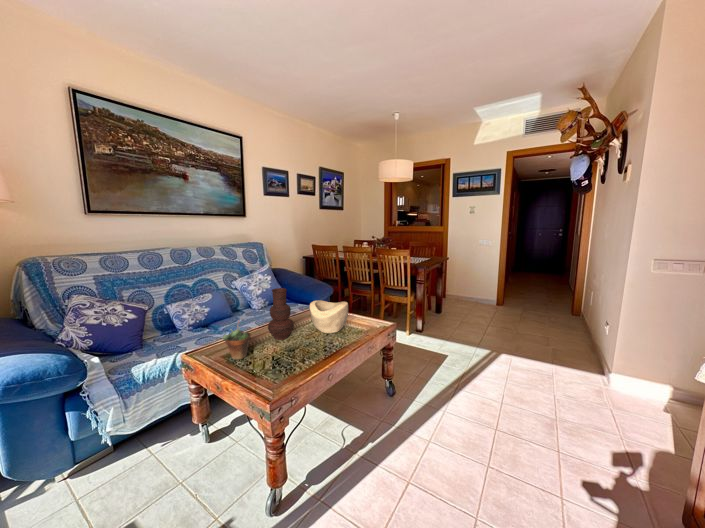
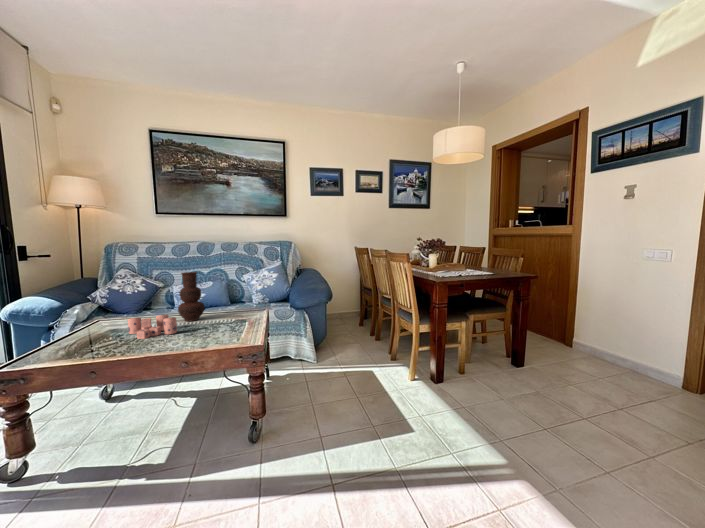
decorative bowl: present [310,300,348,333] -> none [216,290,258,325]
succulent plant: present [223,320,251,360] -> none [118,290,144,325]
candle: none [273,337,322,367] -> present [128,315,177,339]

